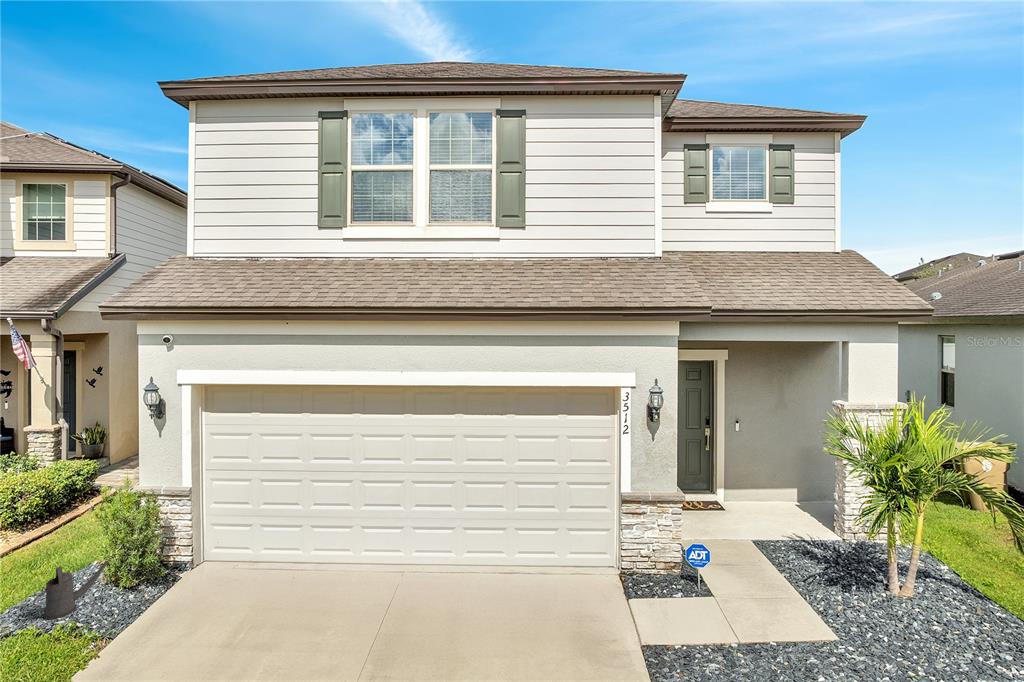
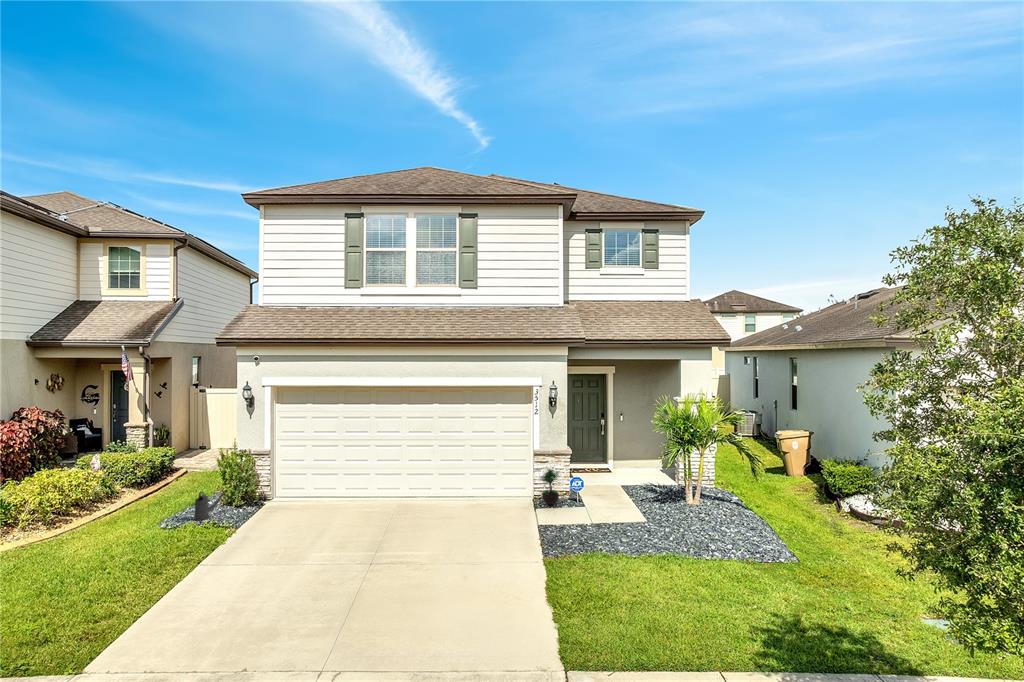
potted tree: none [634,524,676,589] -> present [540,468,559,505]

